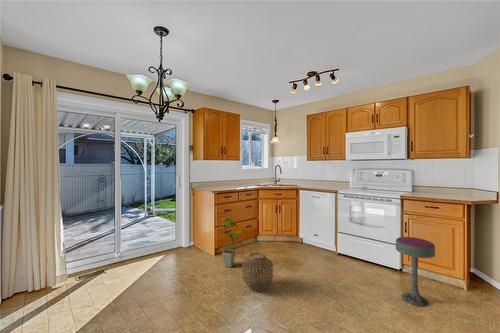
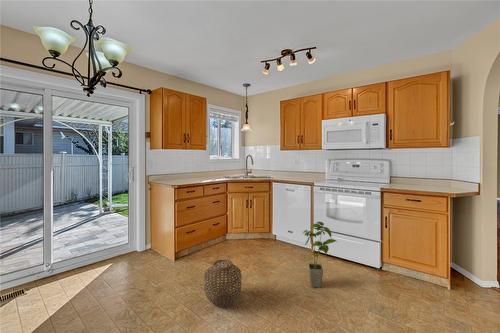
house plant: present [221,216,246,267] -> present [303,222,336,288]
bar stool: present [396,237,435,306] -> none [380,235,424,313]

